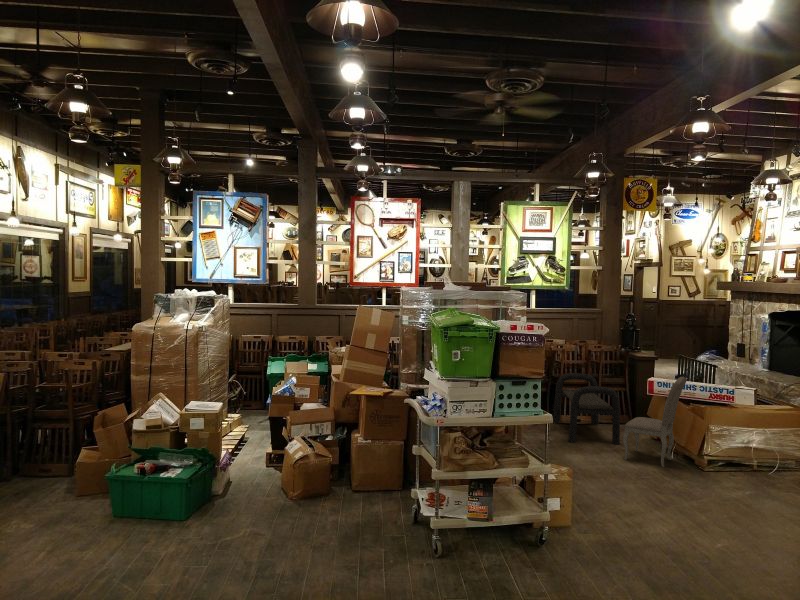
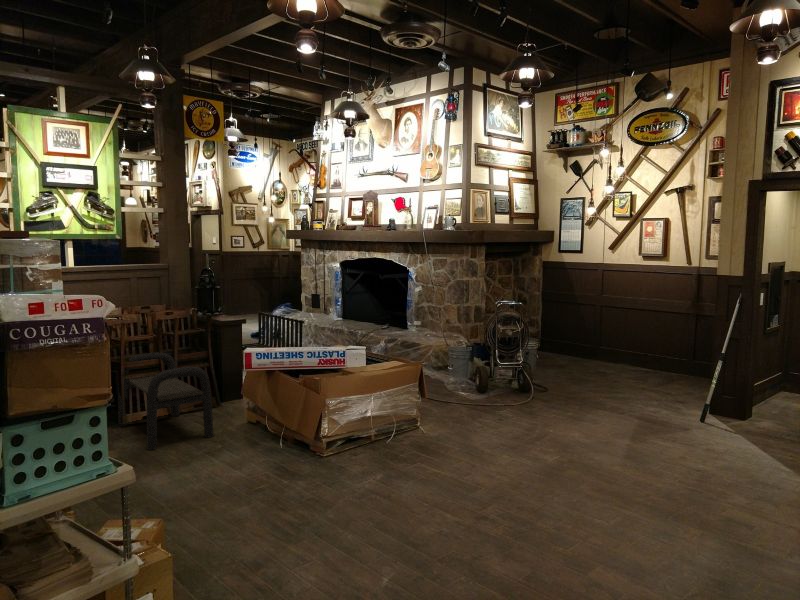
dining chair: present [623,377,687,467] -> none [222,340,289,456]

